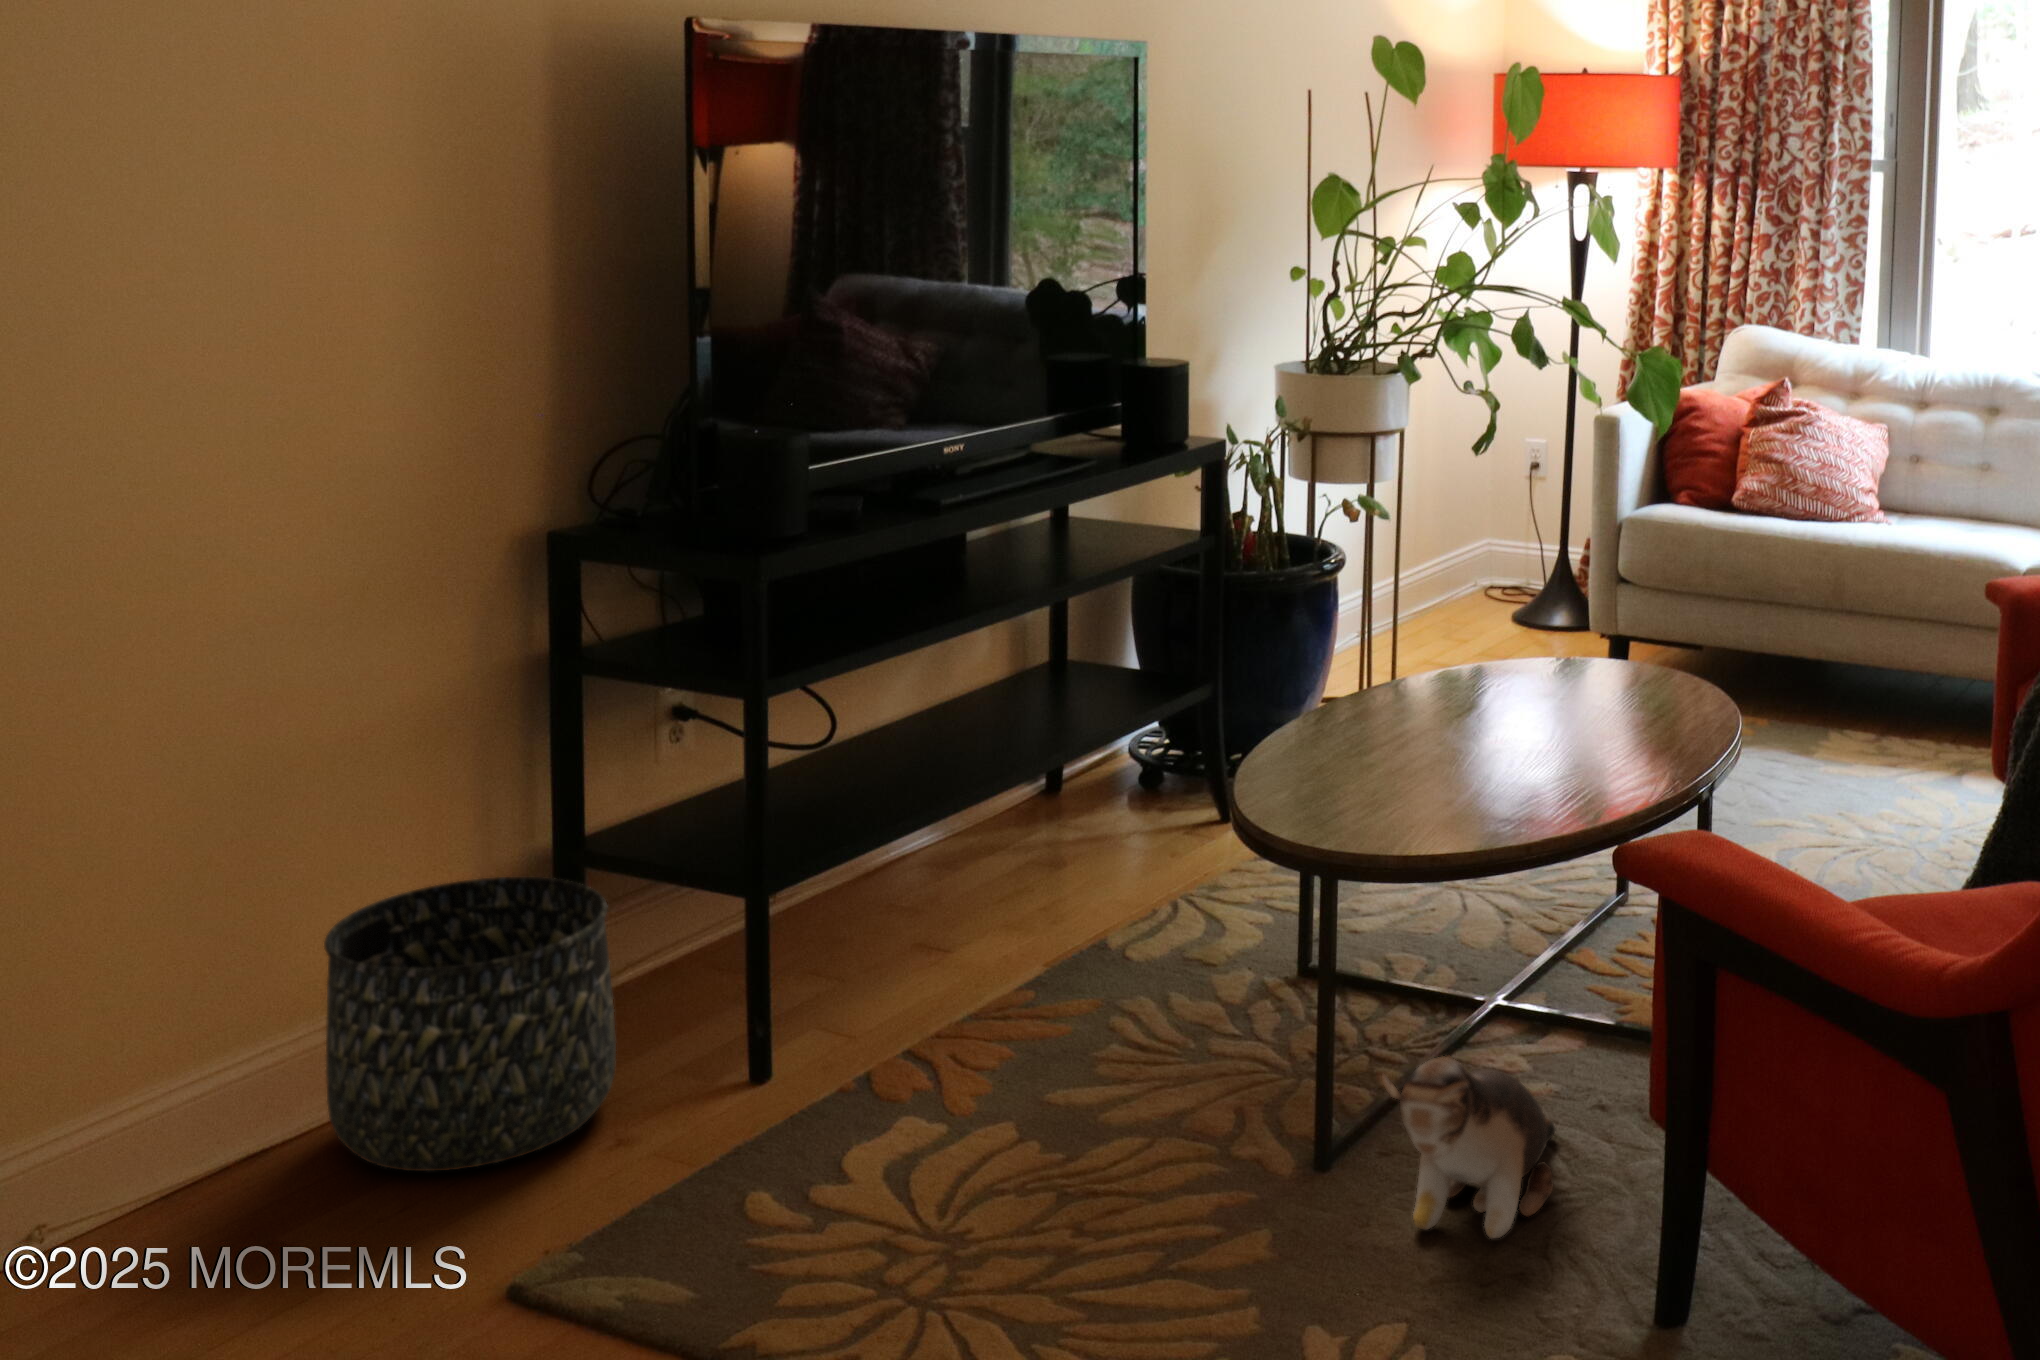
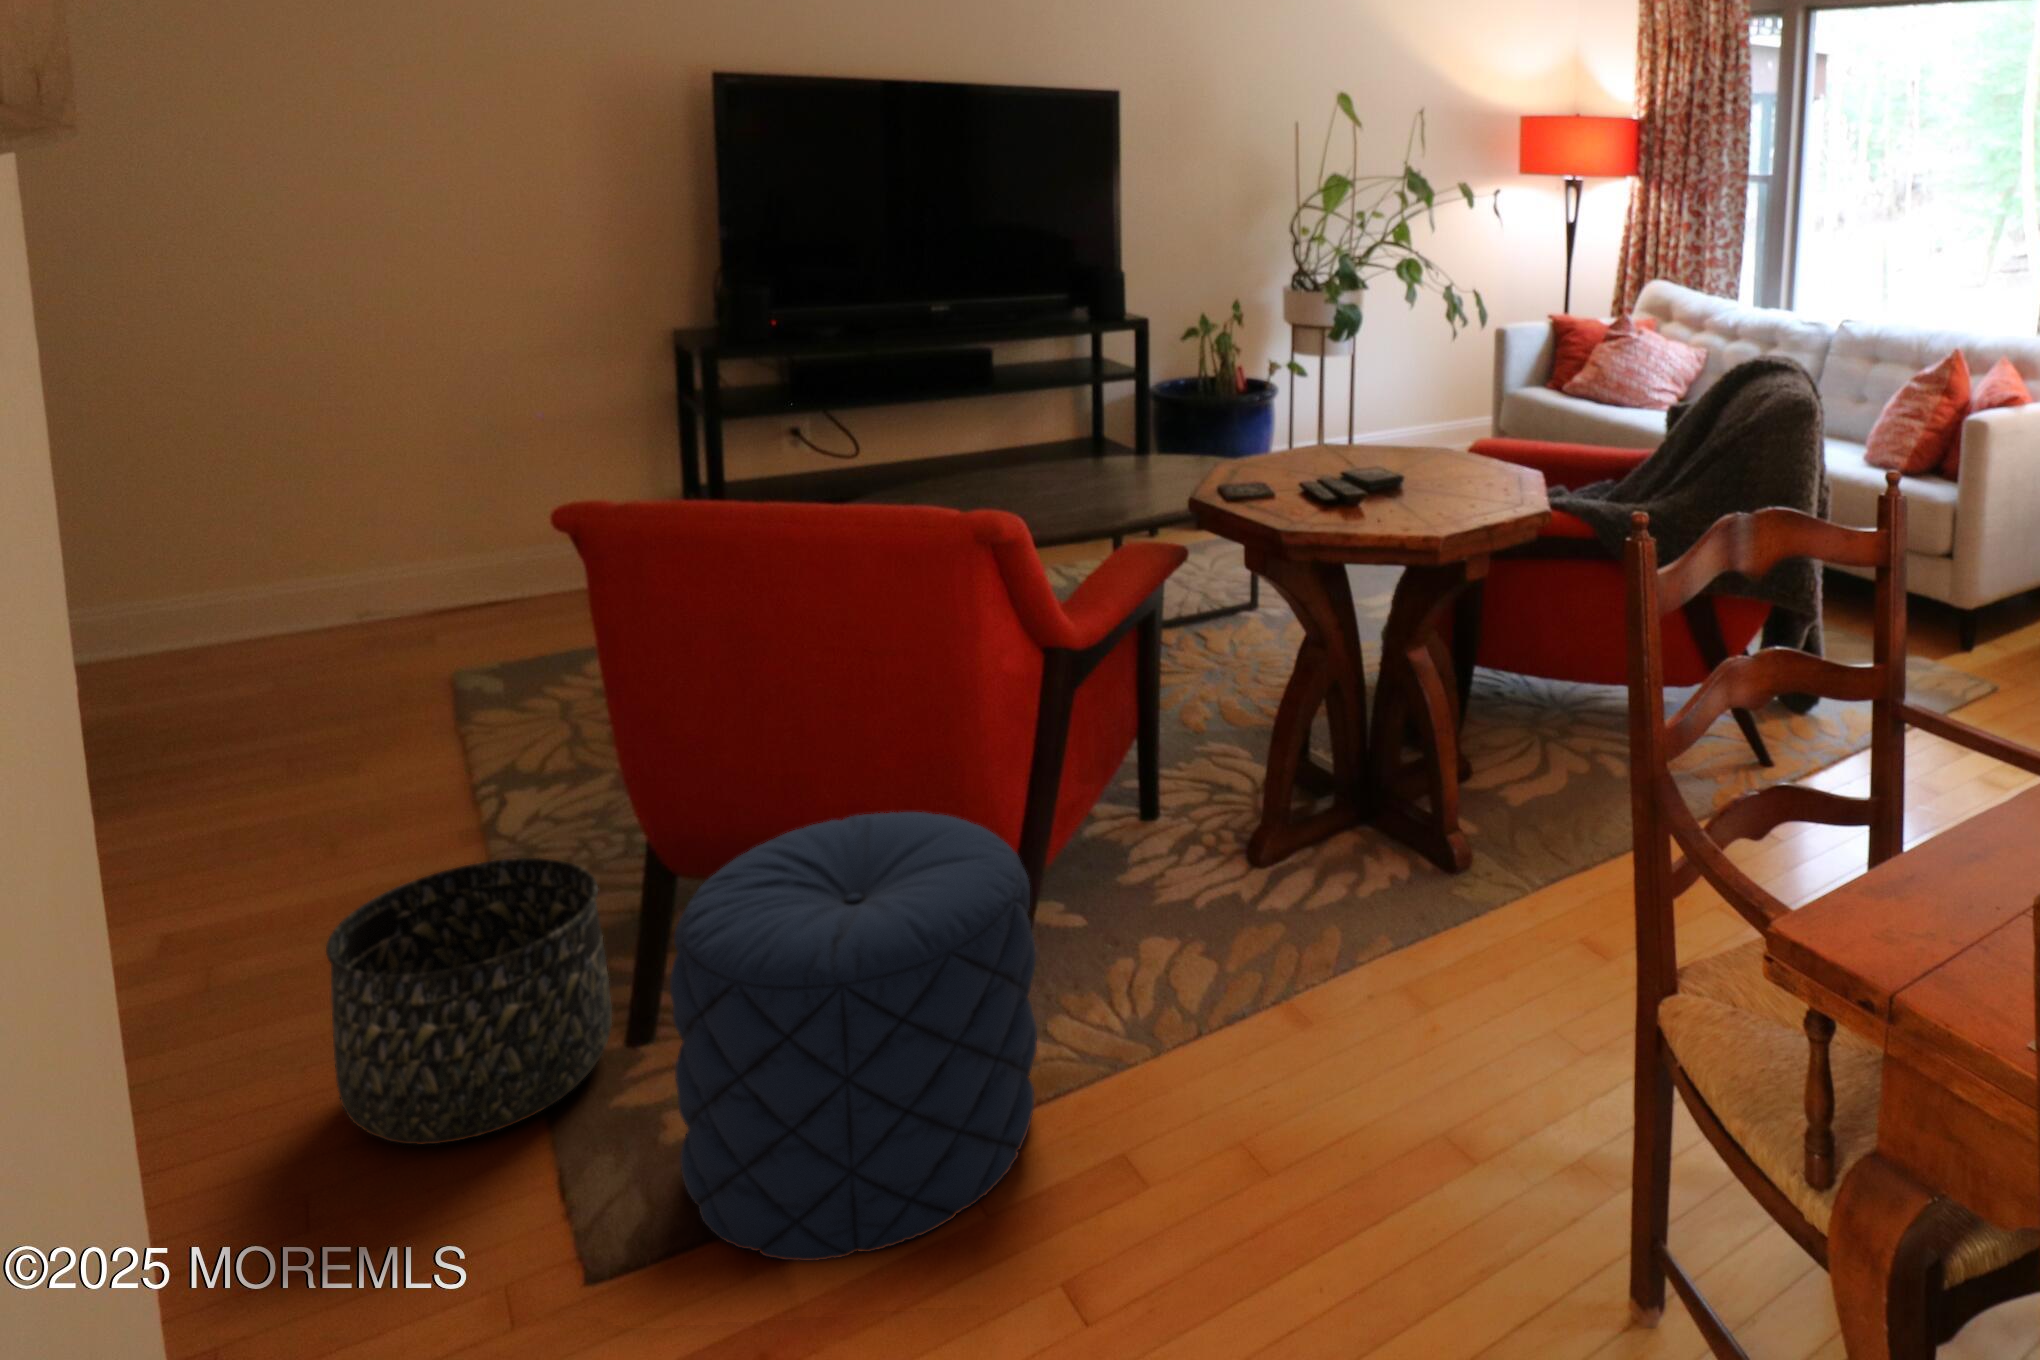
pouf: none [699,819,1091,1290] -> present [670,812,1037,1261]
plush toy: present [1382,1056,1555,1238] -> none [1288,1015,1433,1170]

